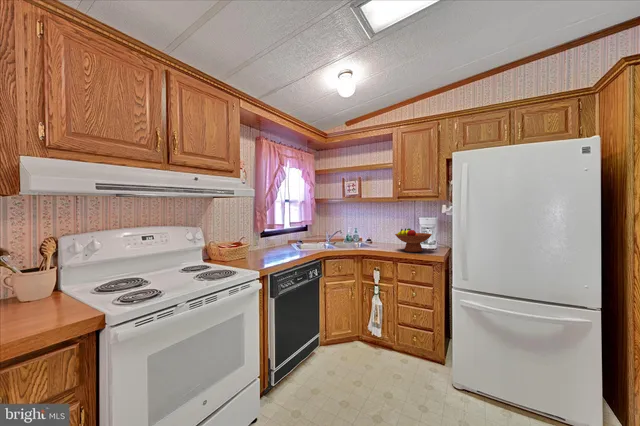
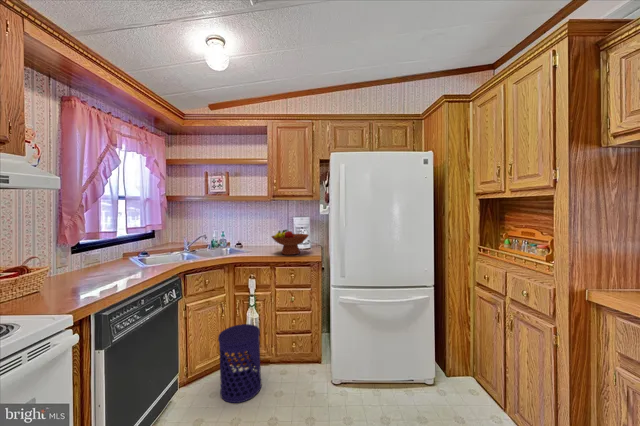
waste bin: none [347,307,383,370] -> present [218,324,261,403]

